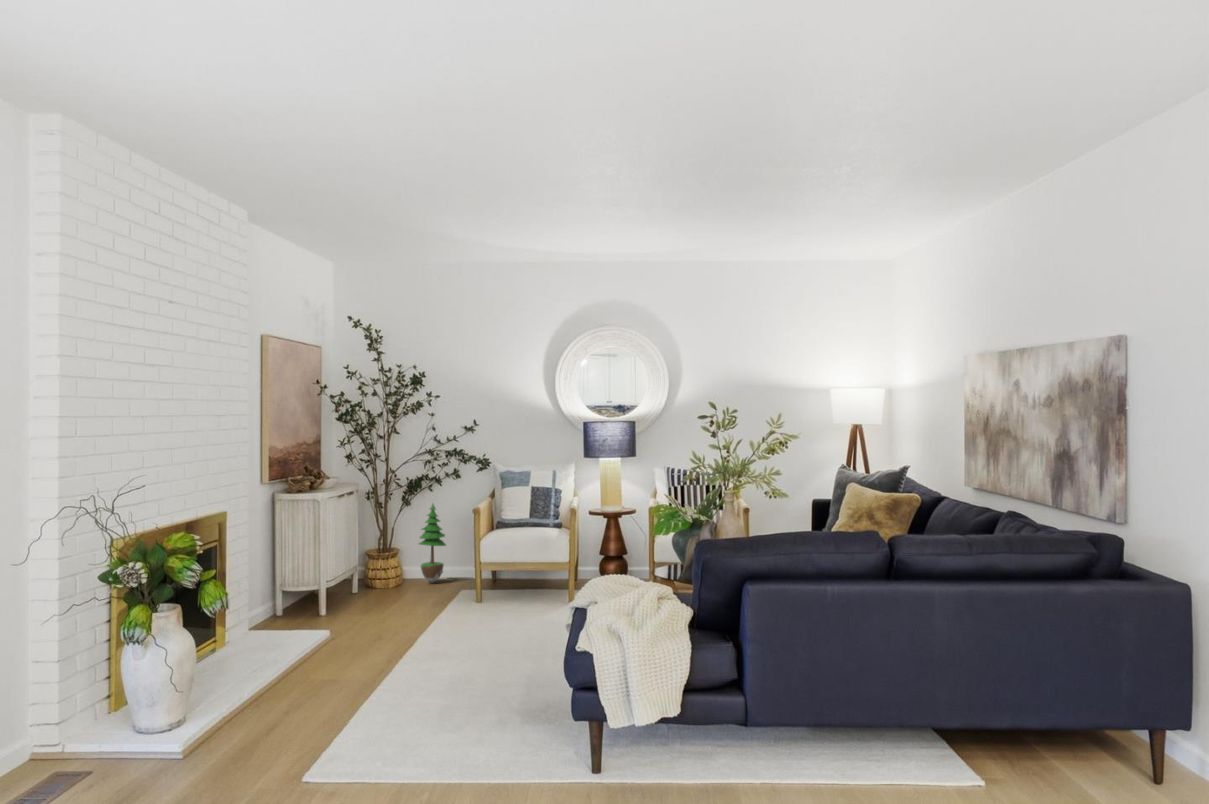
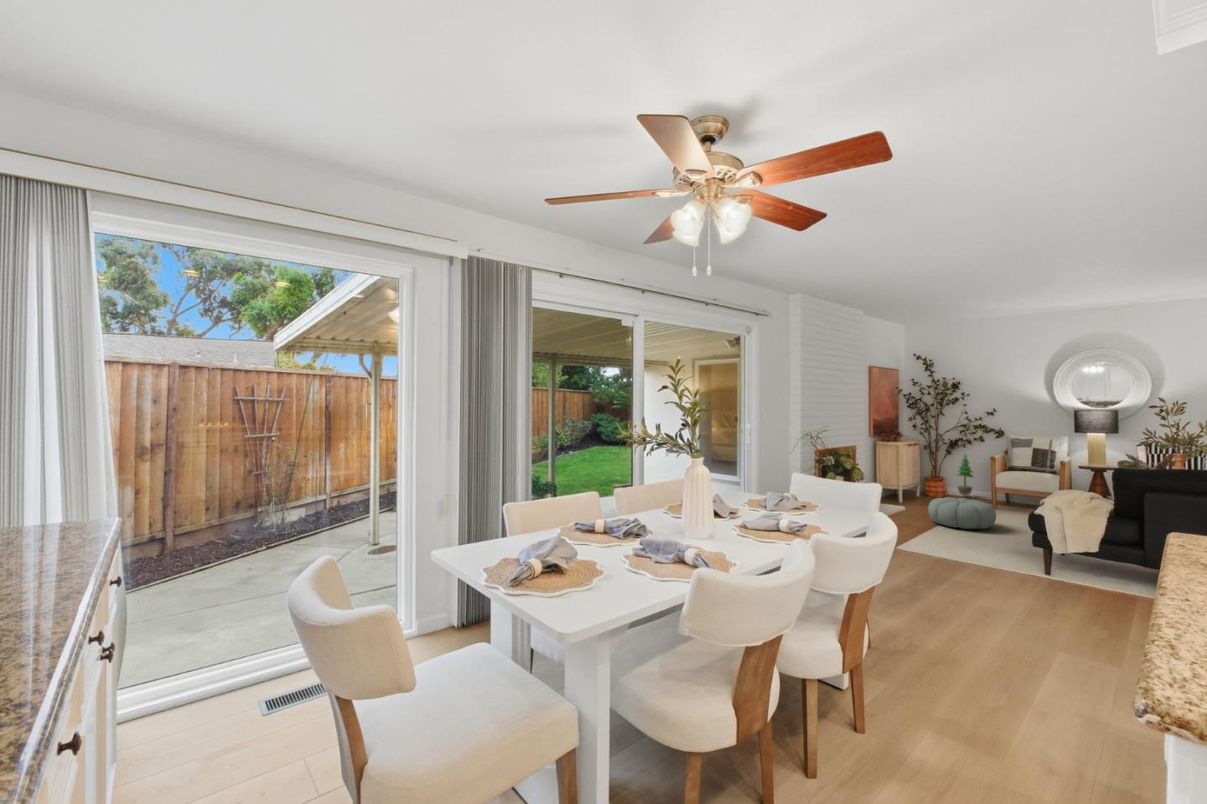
pouf: none [372,596,491,665] -> present [928,497,996,529]

